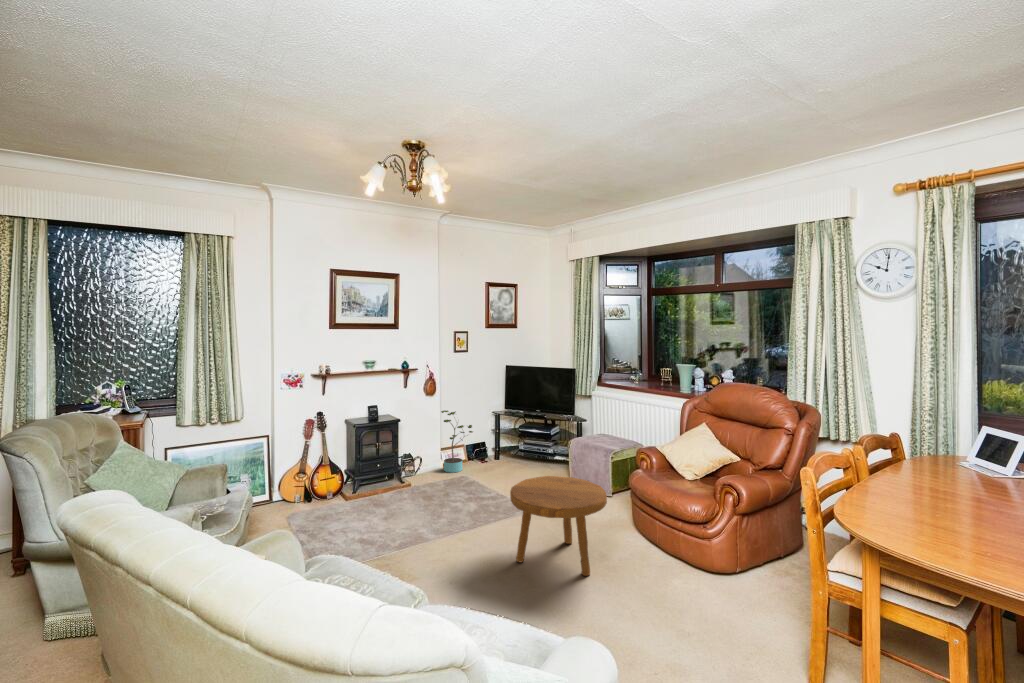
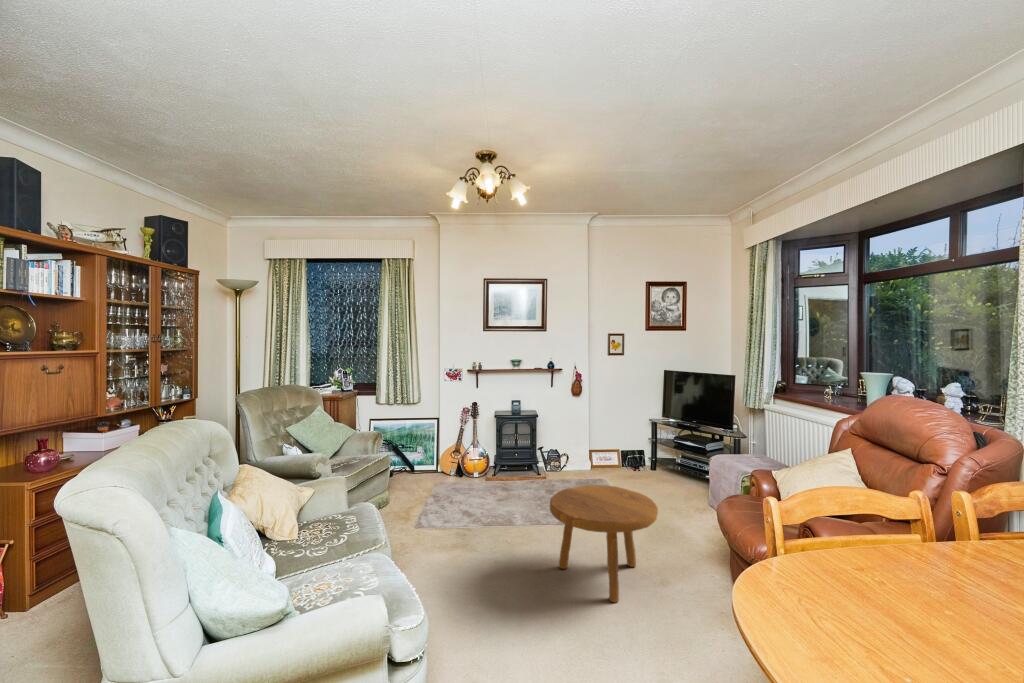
potted plant: present [441,411,473,473] -> none [584,412,619,475]

